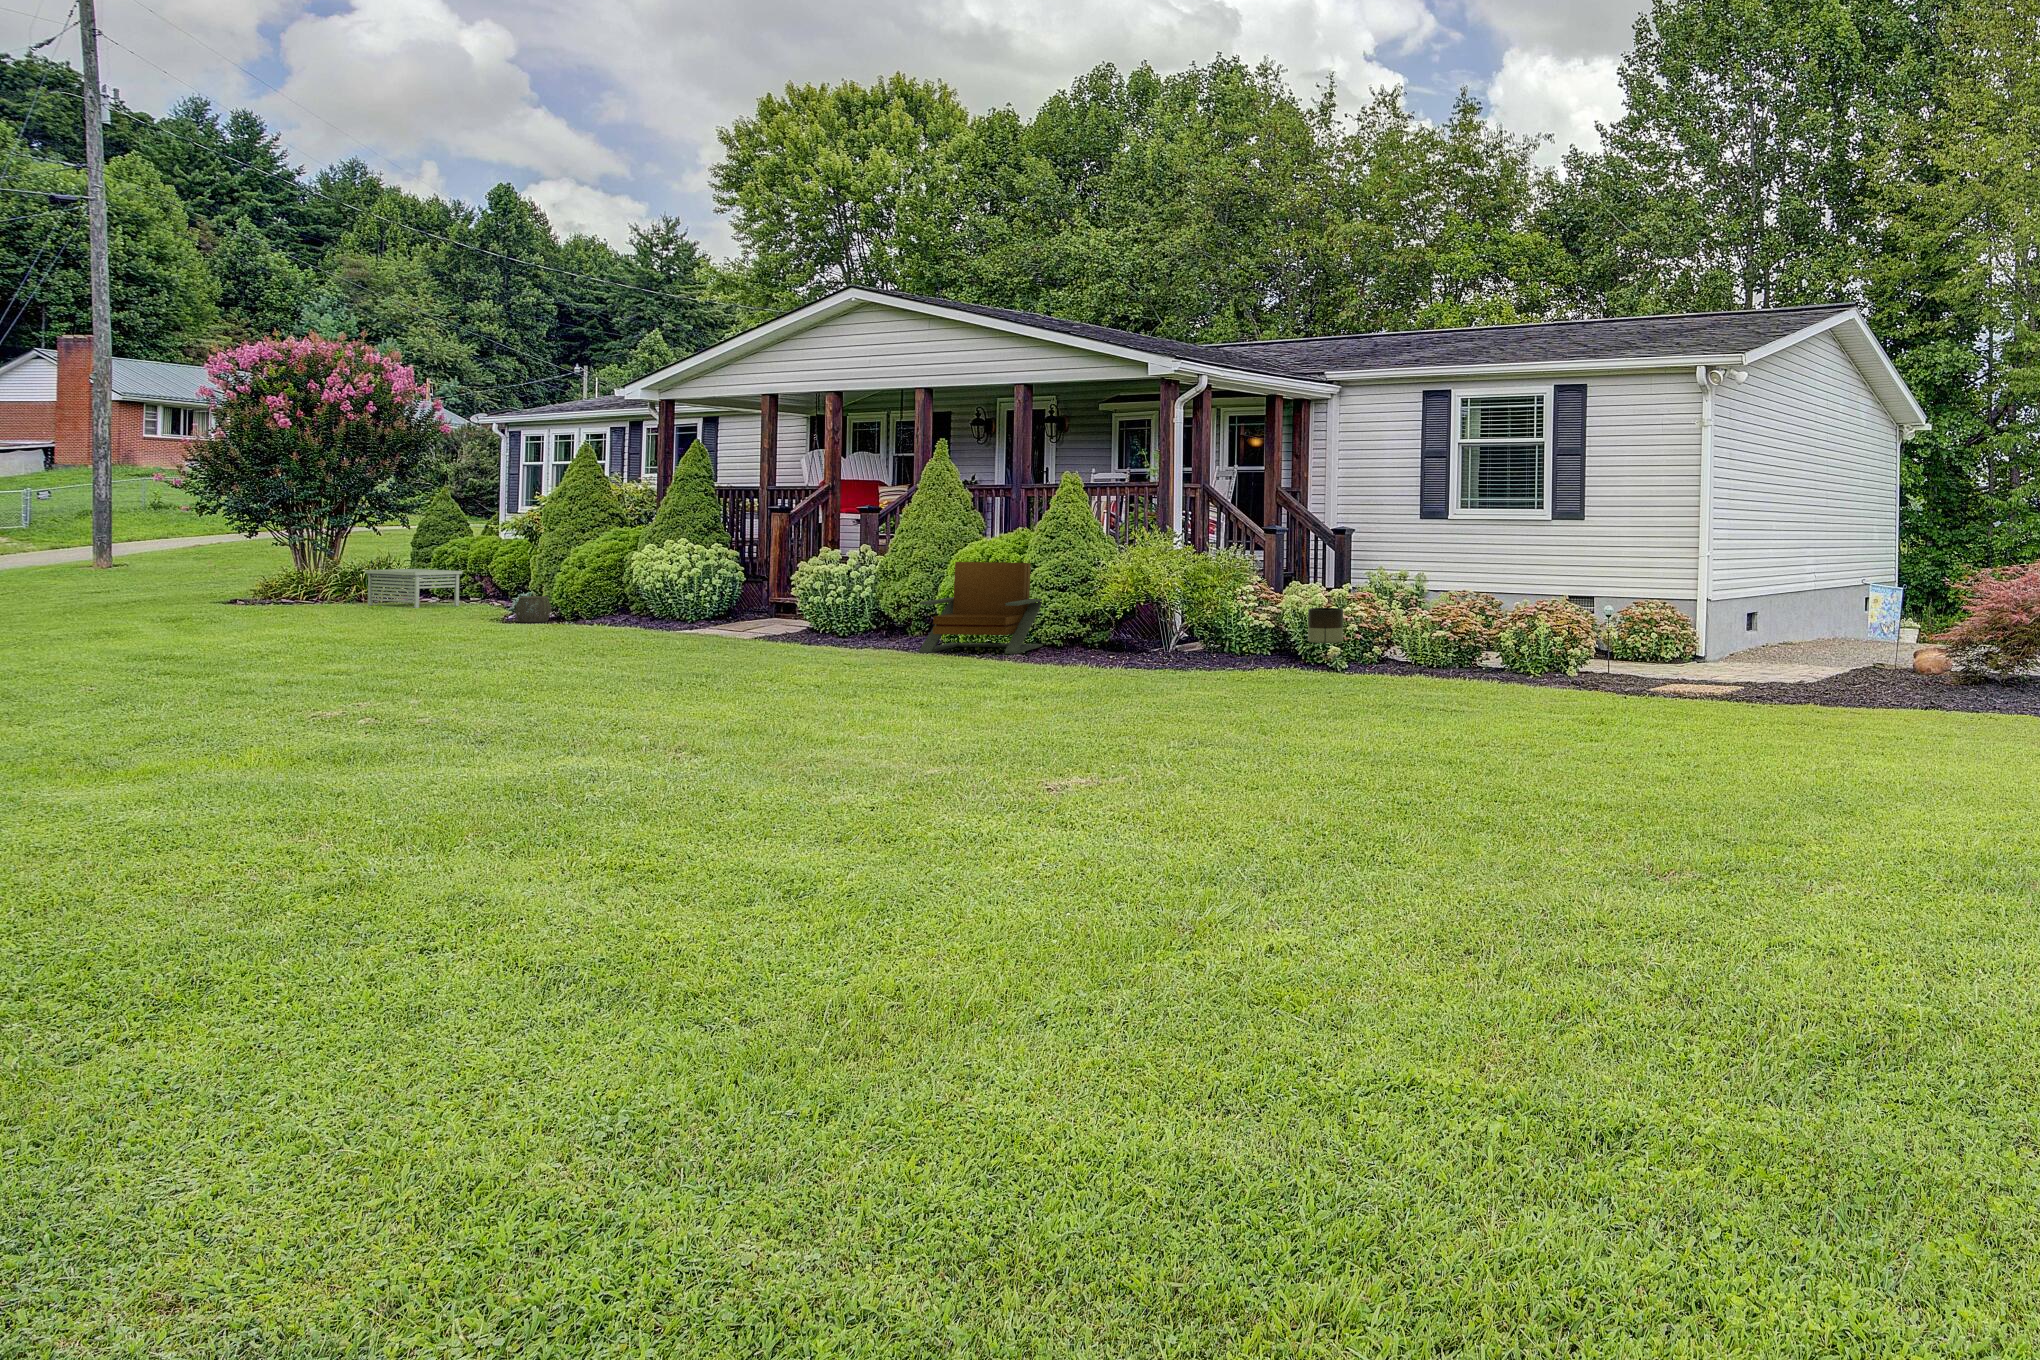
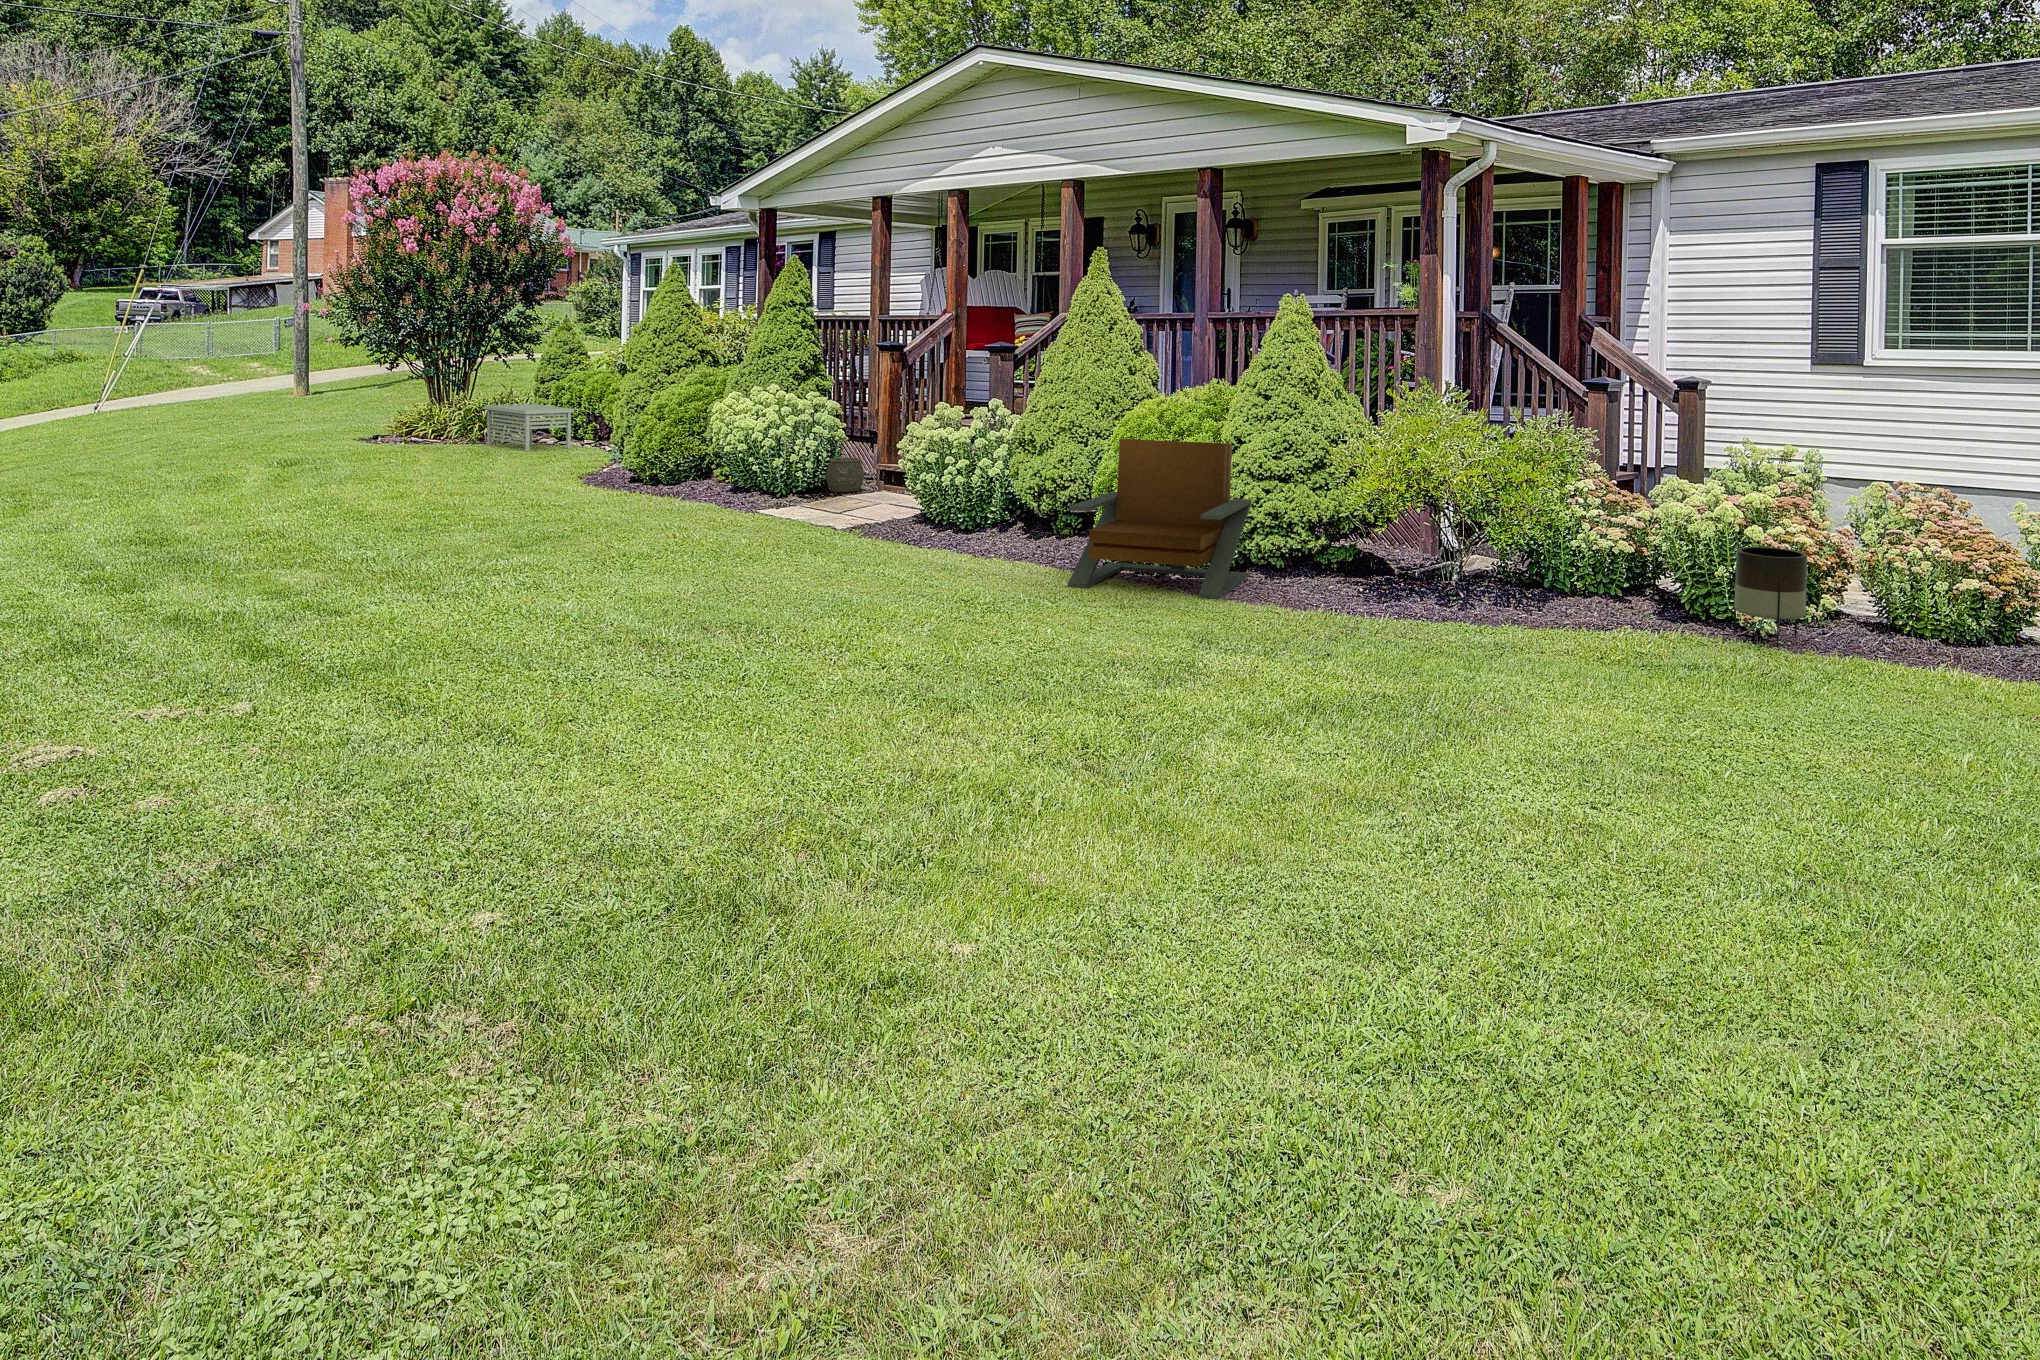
woven basket: present [515,596,551,623] -> present [826,458,864,492]

